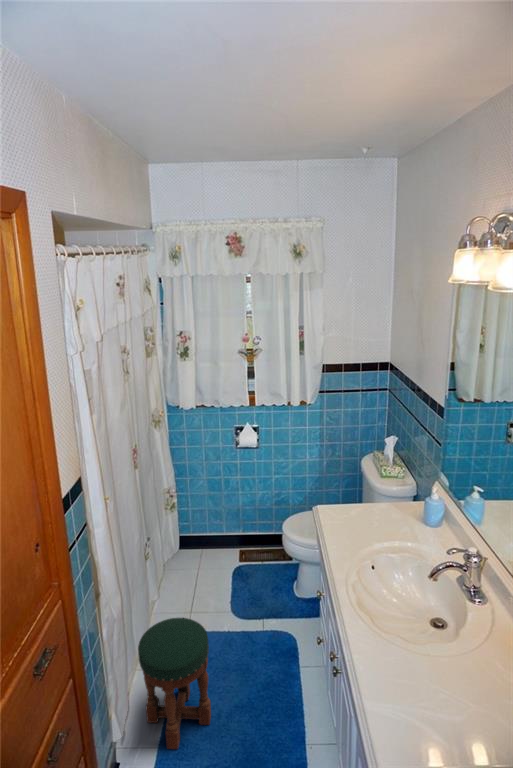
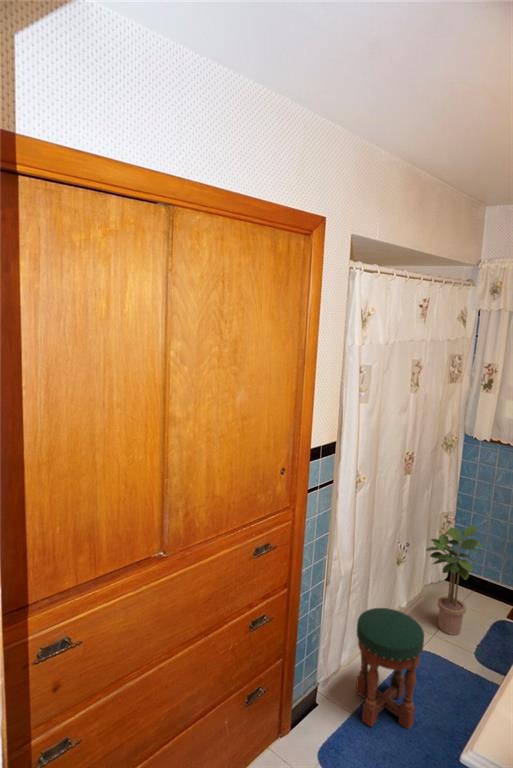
potted plant: none [163,494,213,604] -> present [426,527,483,635]

